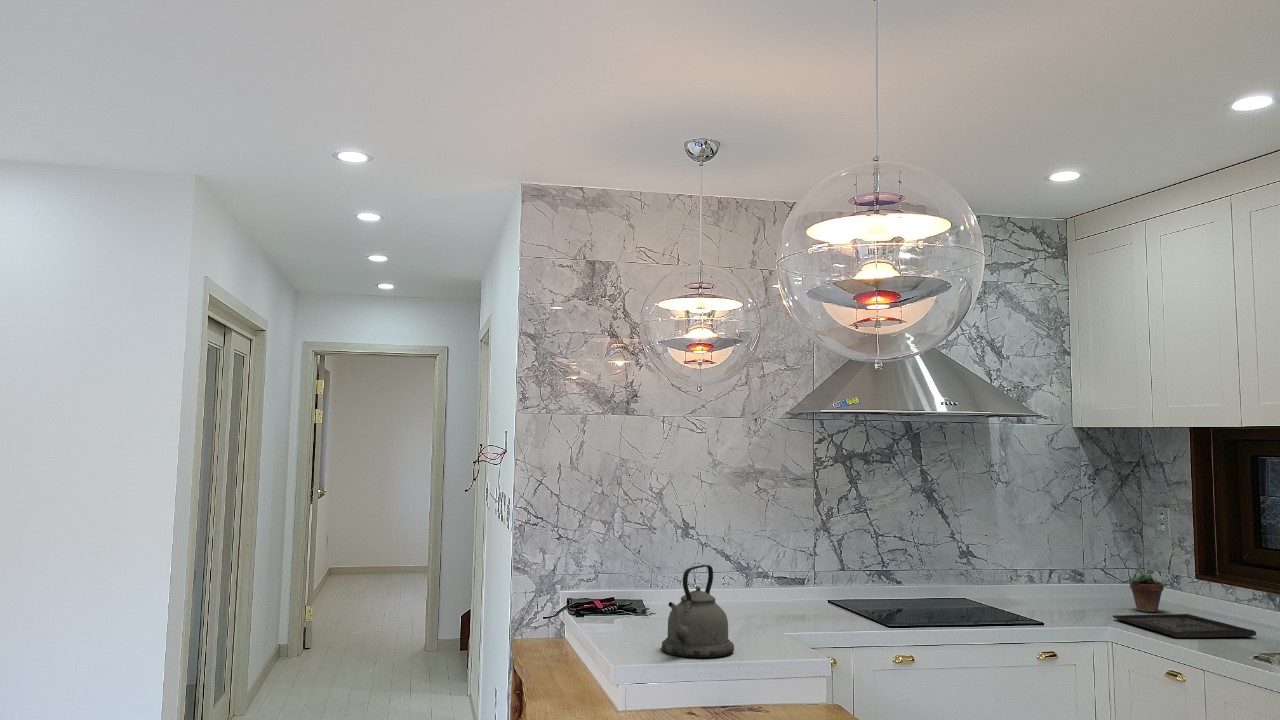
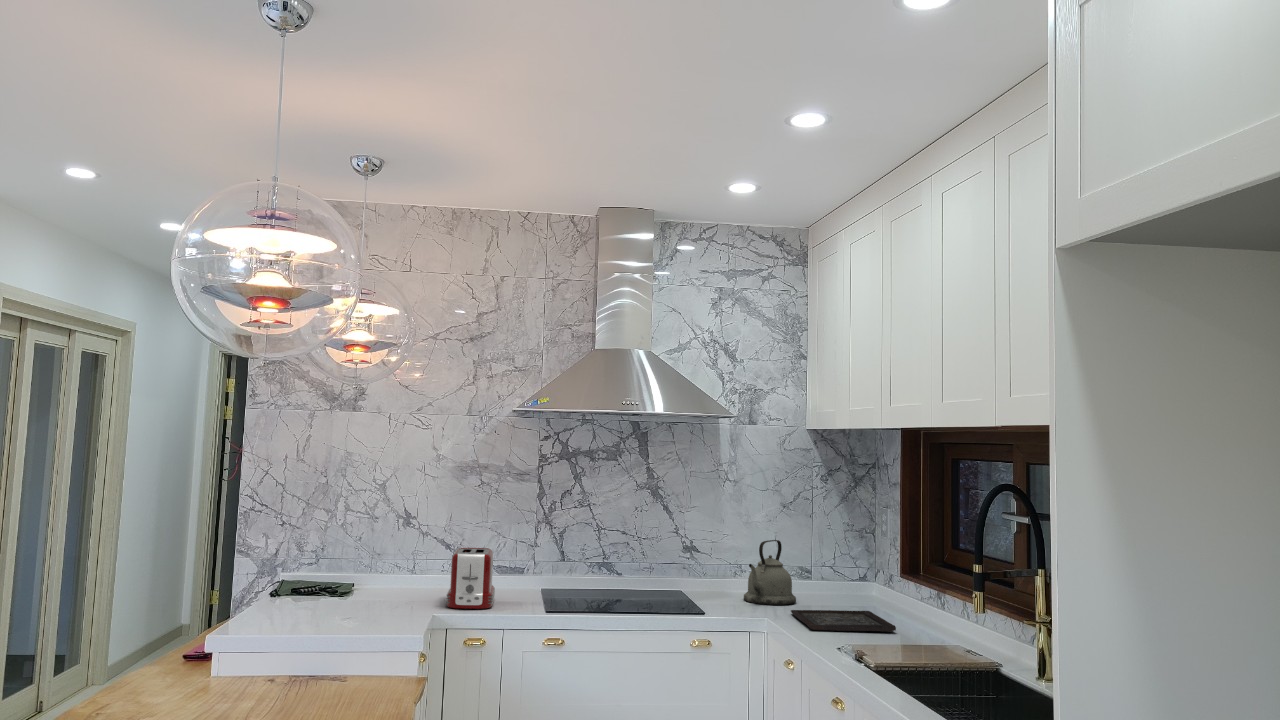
toaster: none [759,559,825,626] -> present [446,548,495,609]
succulent plant: present [1130,560,1164,612] -> none [830,559,862,609]
kettle: present [662,565,734,658] -> present [744,540,796,605]

